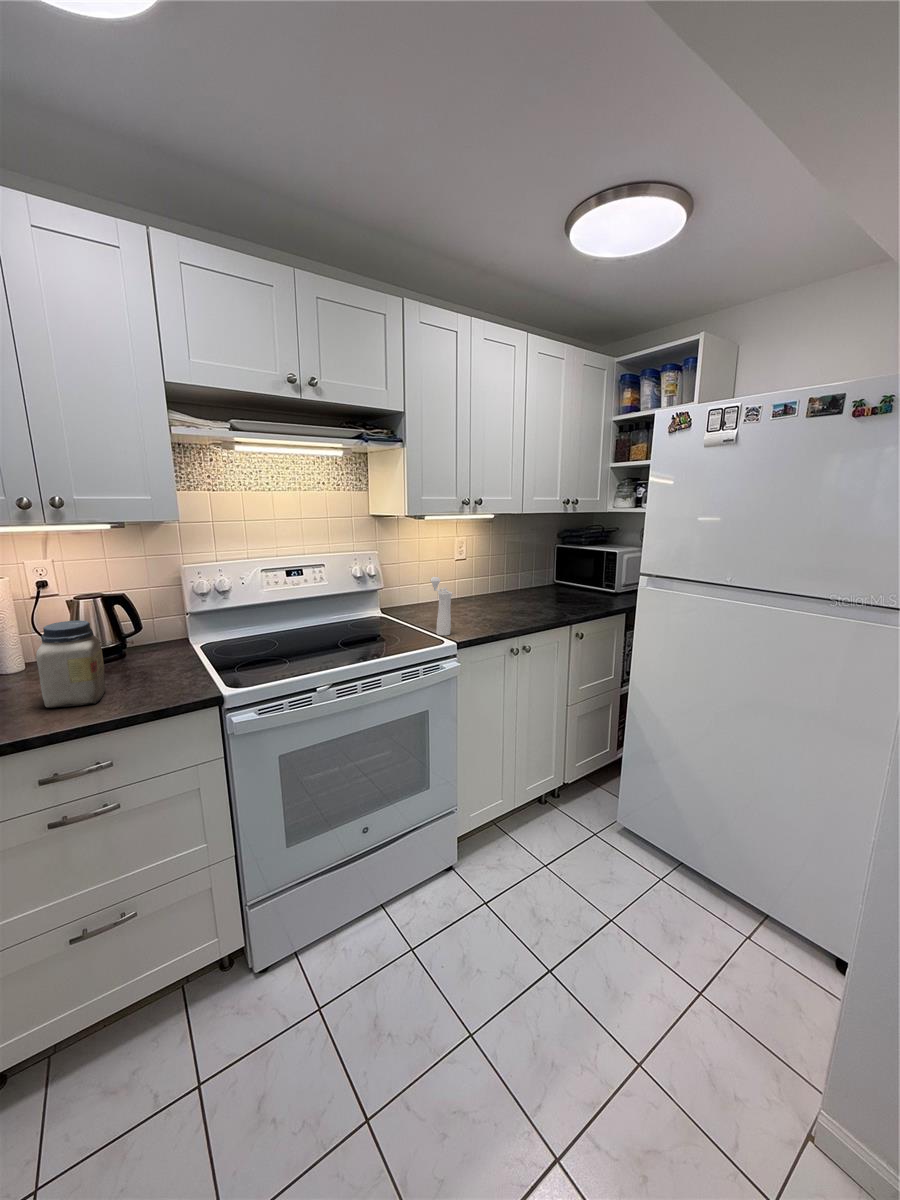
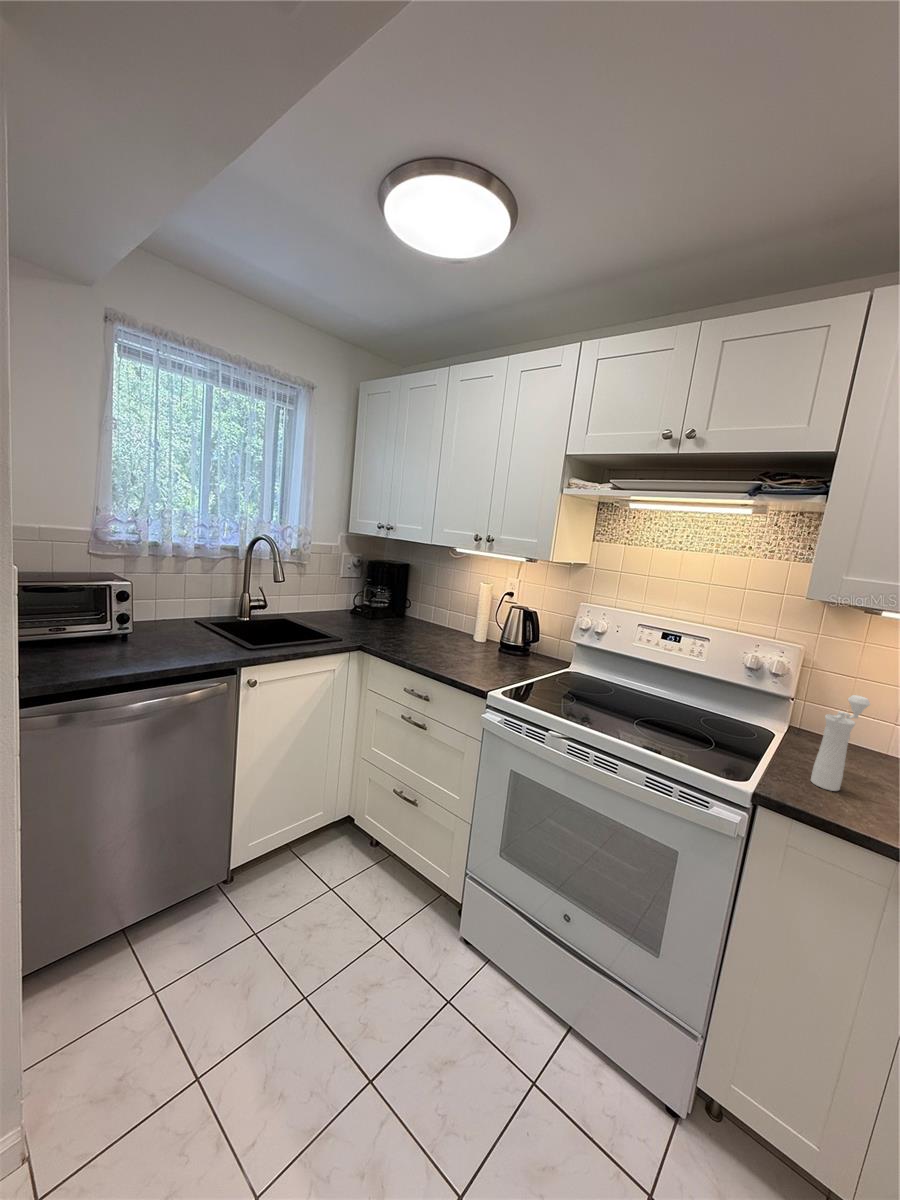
jar: present [36,620,105,708] -> none [430,614,468,668]

